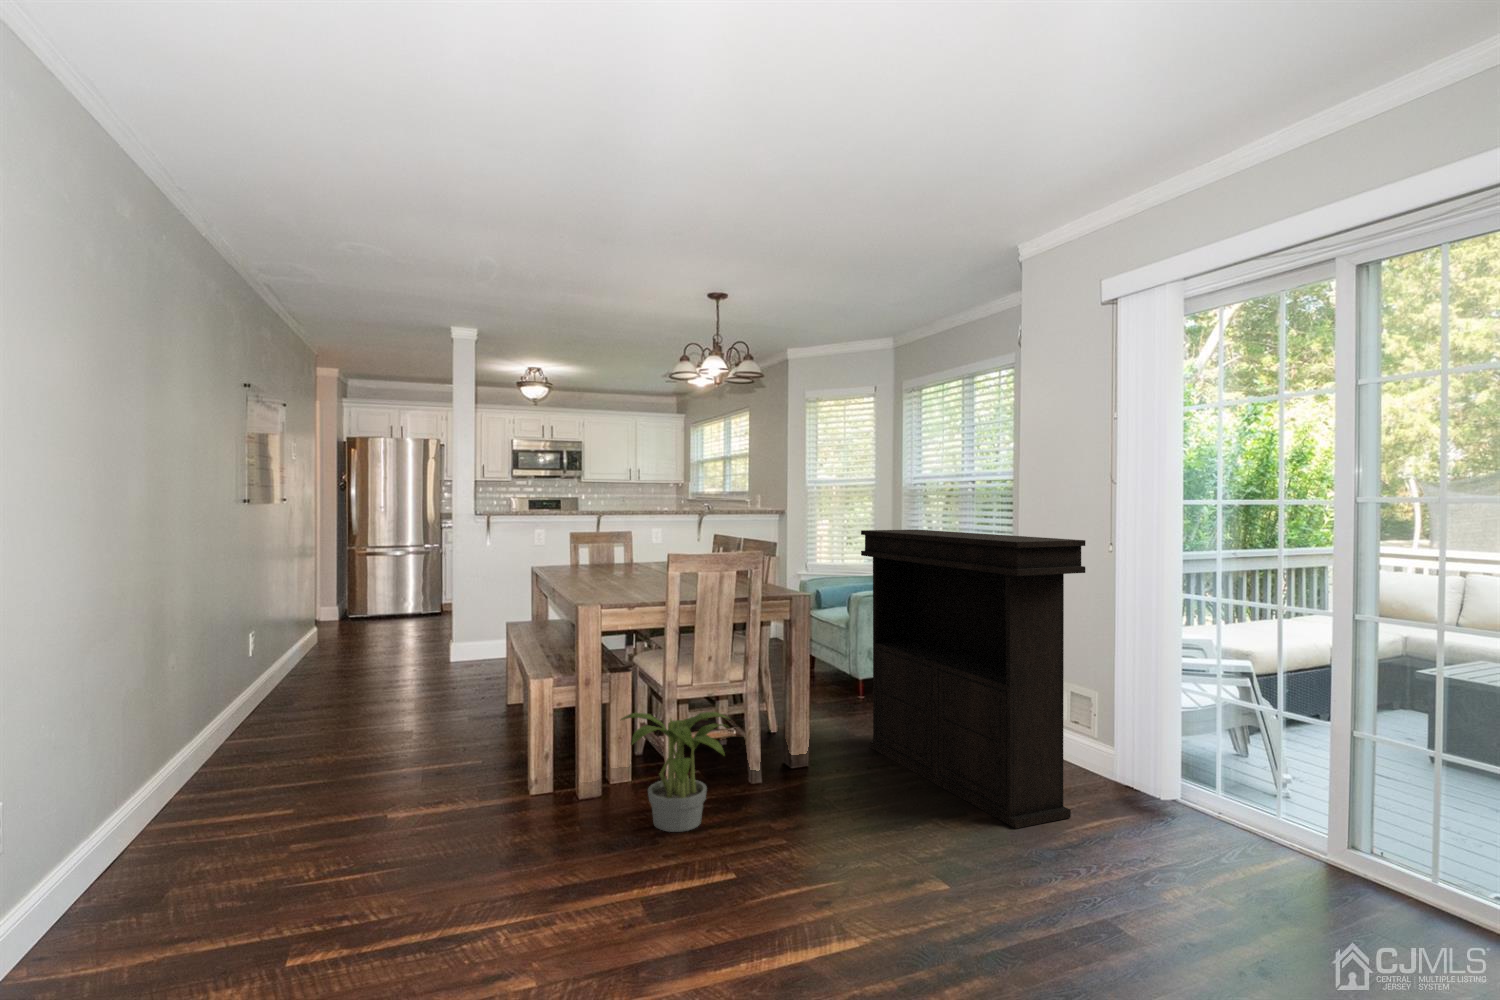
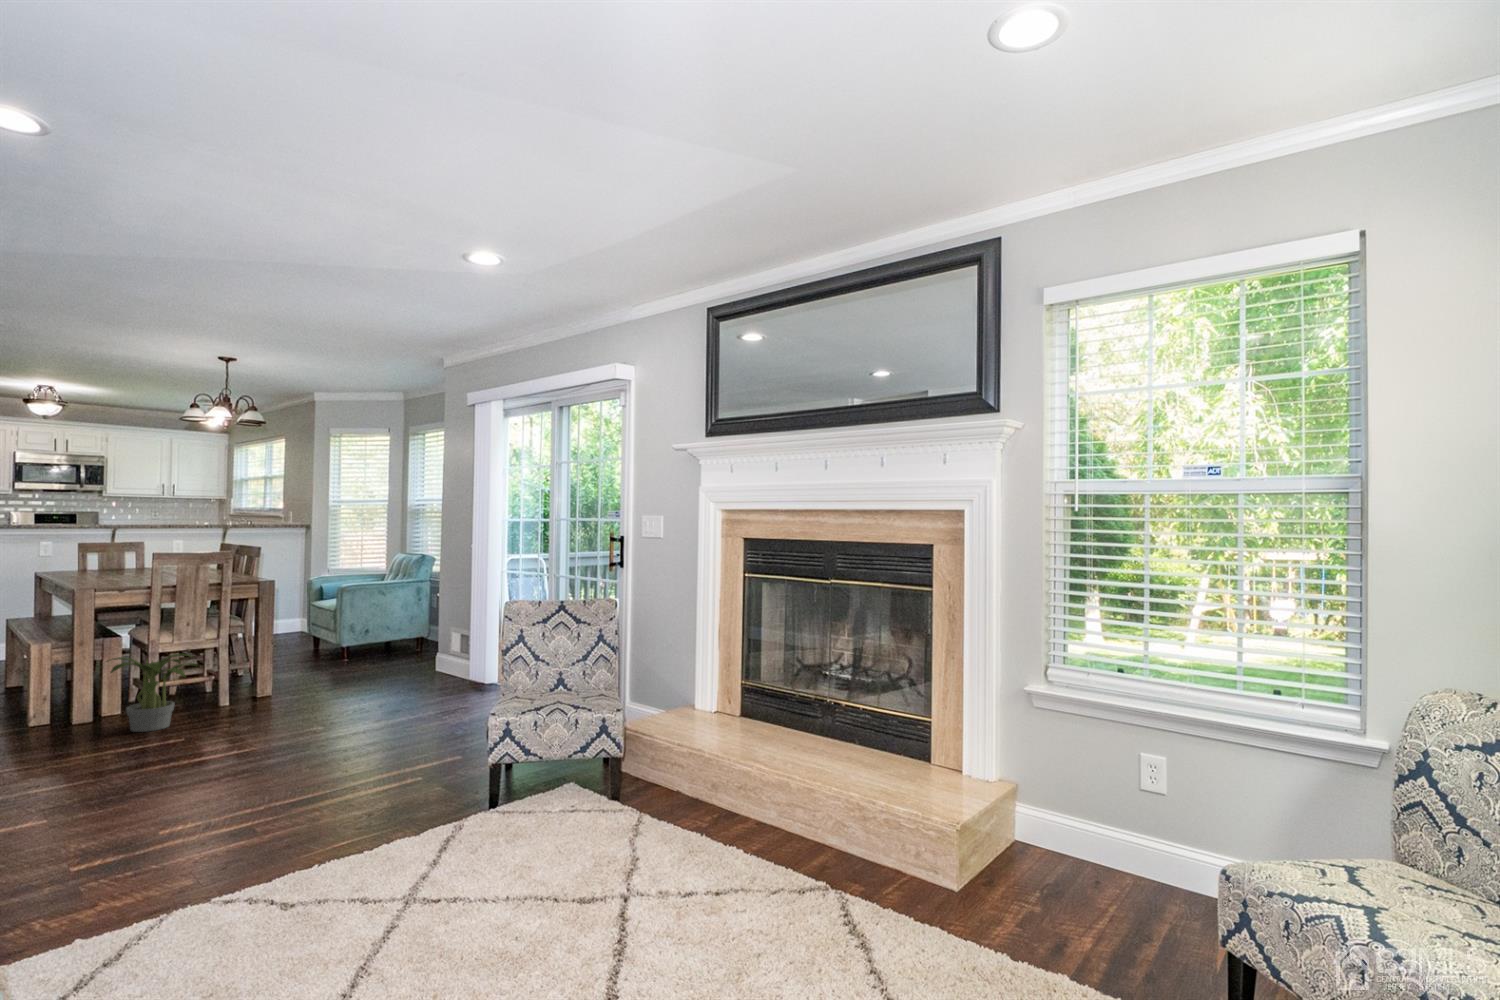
console table: present [861,529,1085,829] -> none [325,536,445,710]

